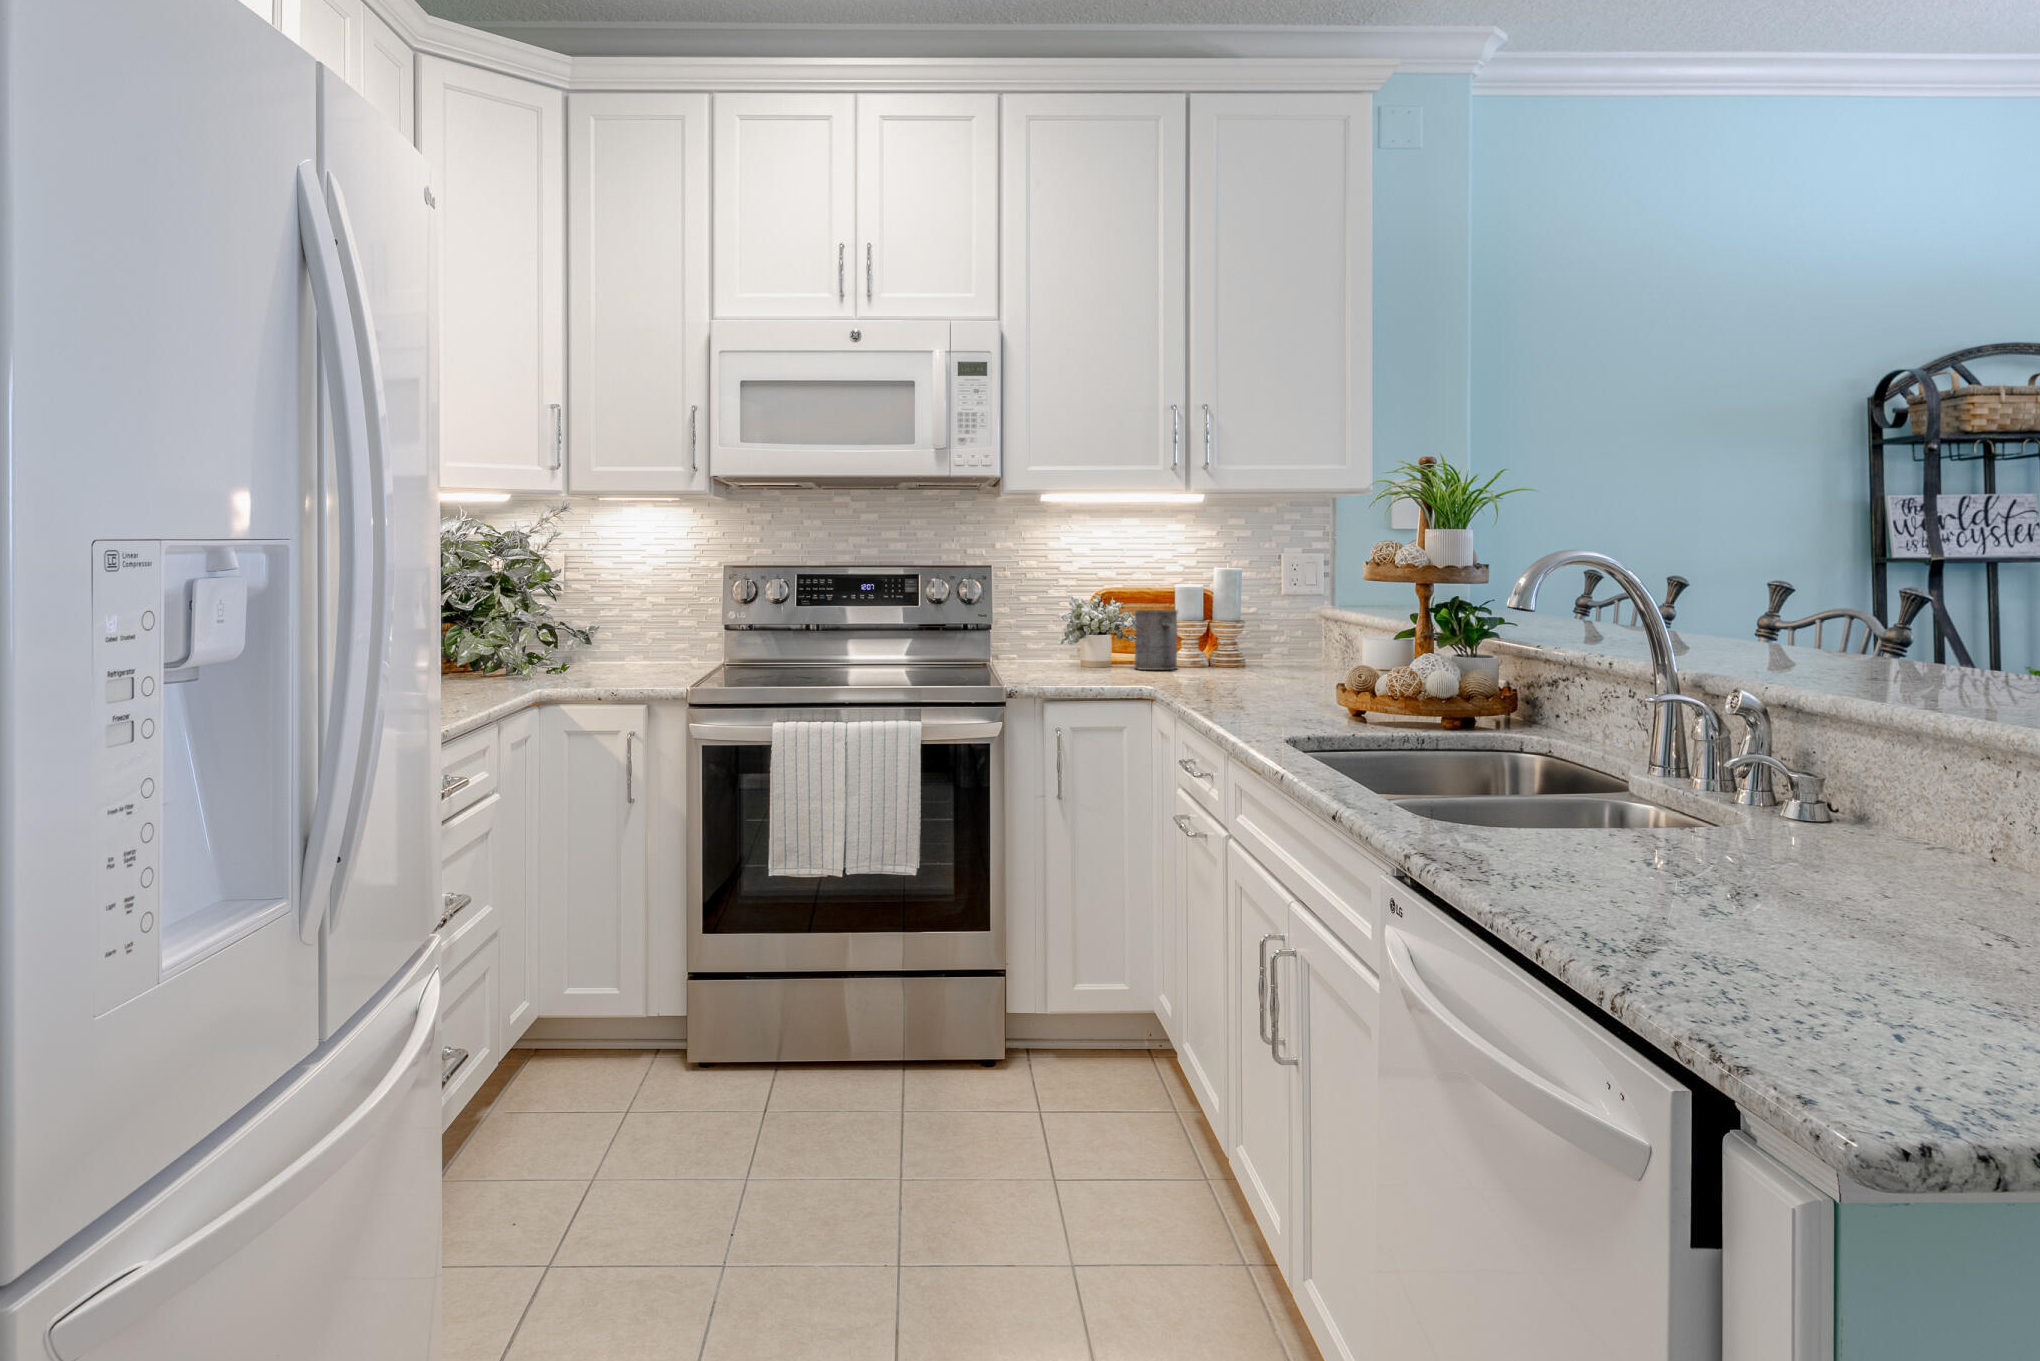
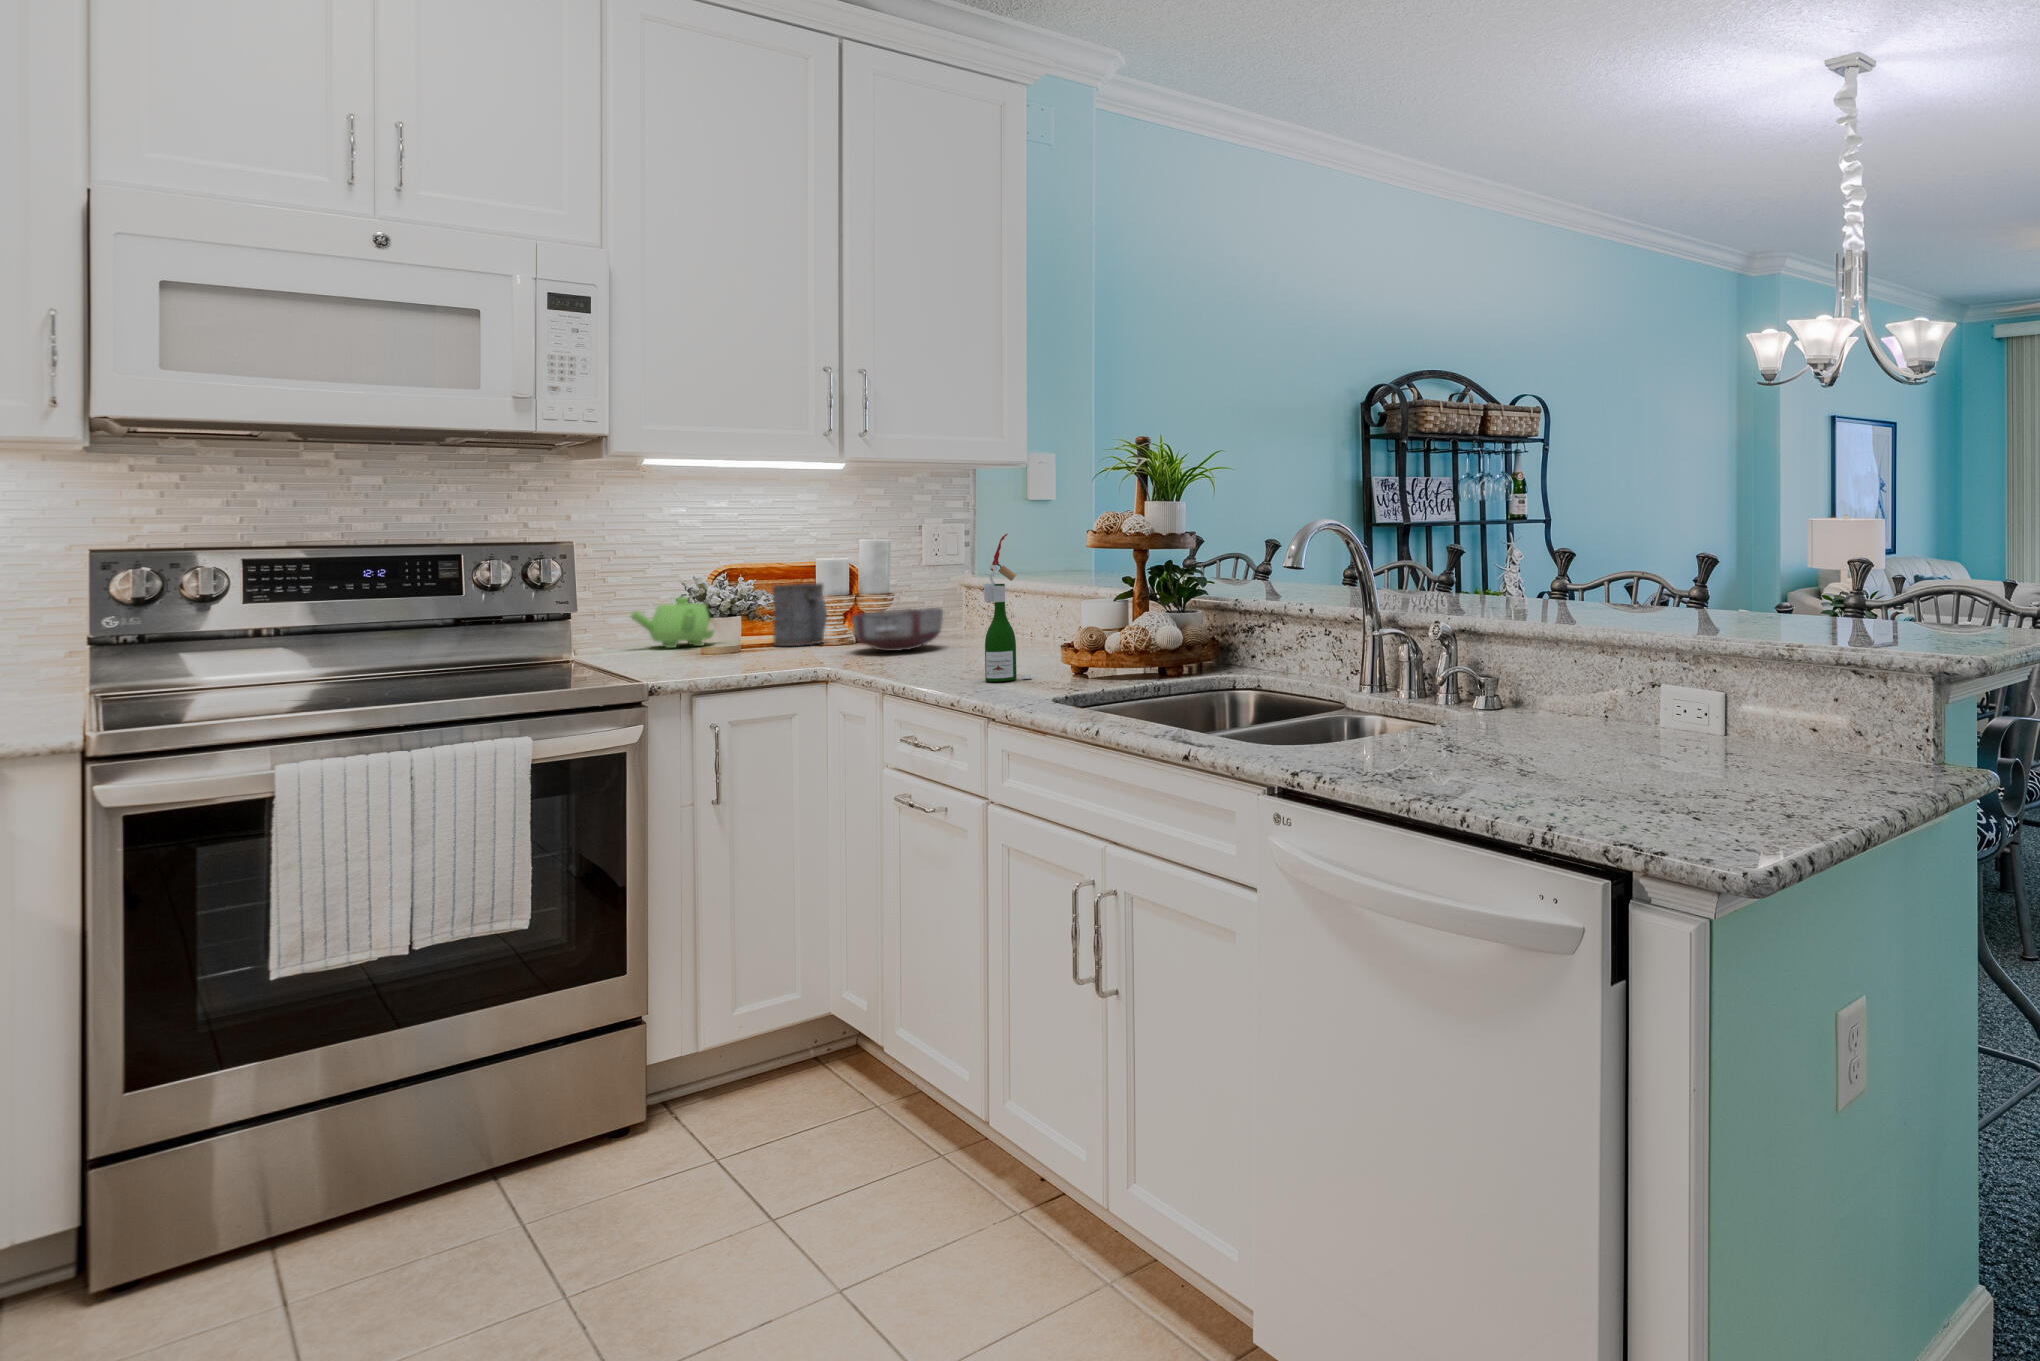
wine bottle: none [1269,562,1314,717] -> present [984,534,1032,682]
teapot: none [1028,618,1103,664] -> present [630,597,714,648]
ceramic bowl: none [1189,640,1272,681] -> present [852,608,943,651]

